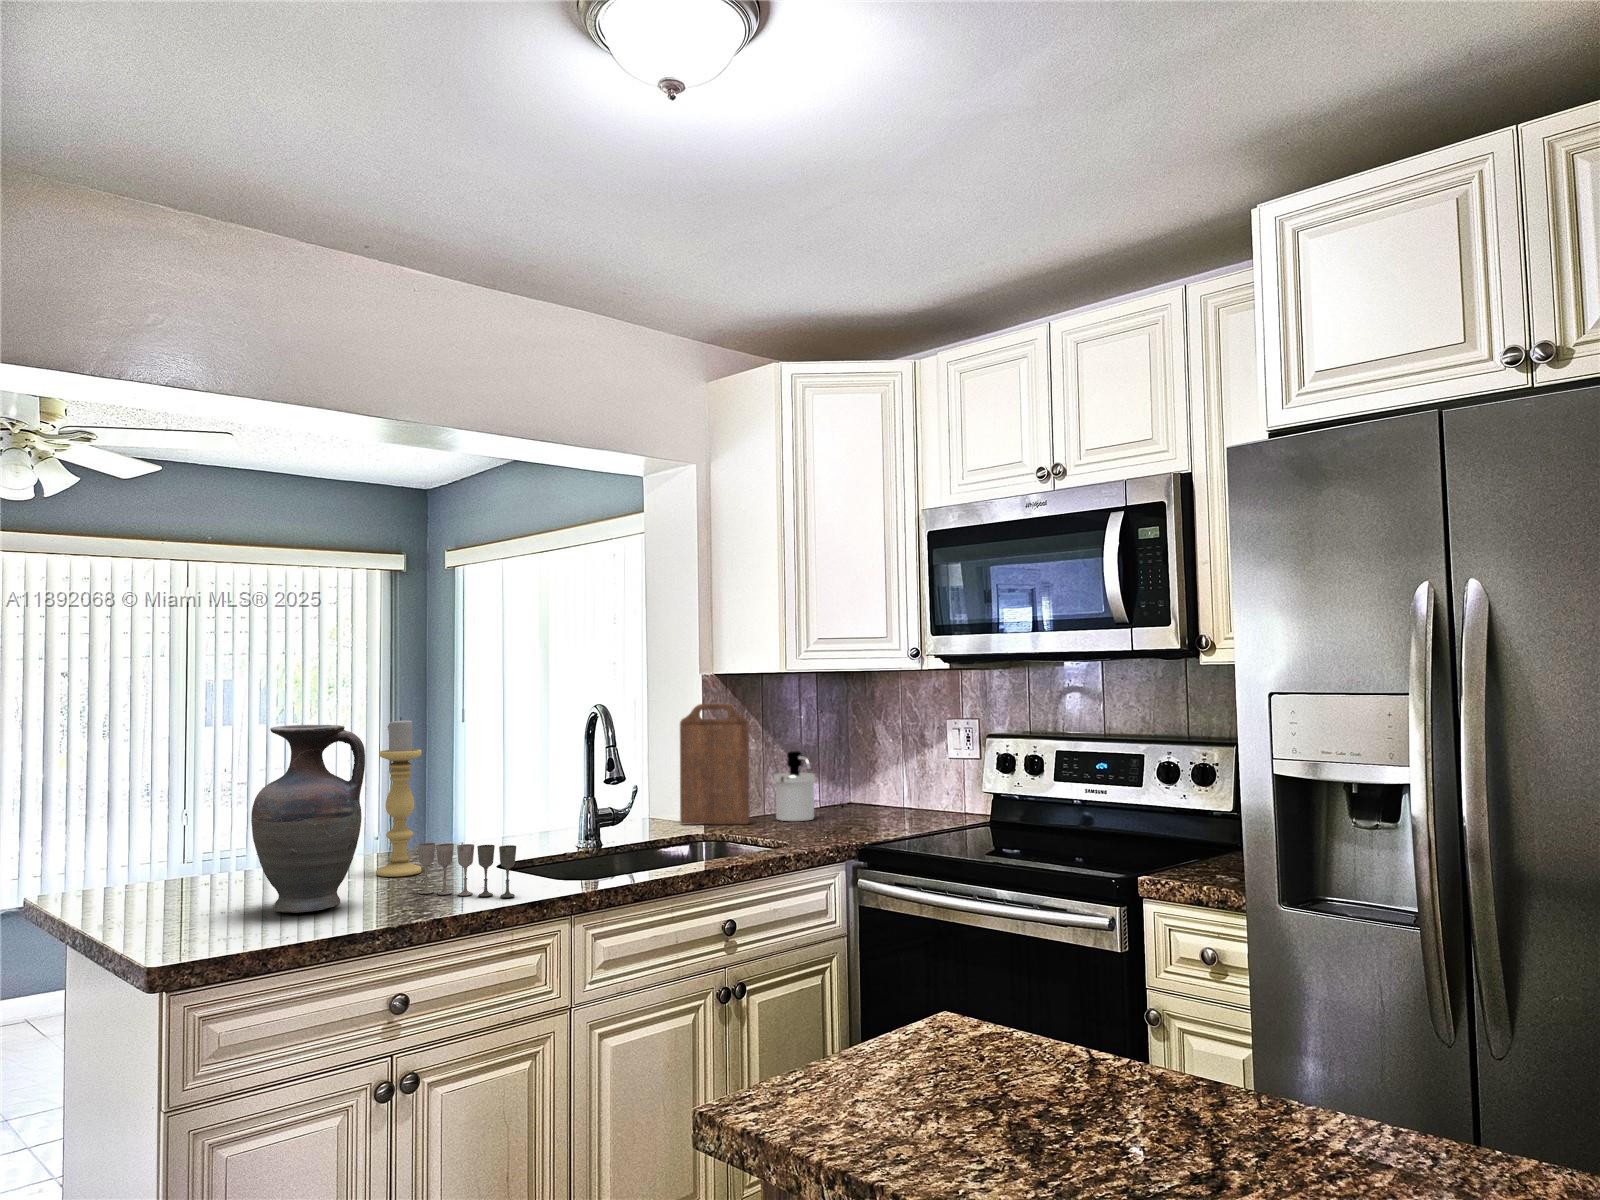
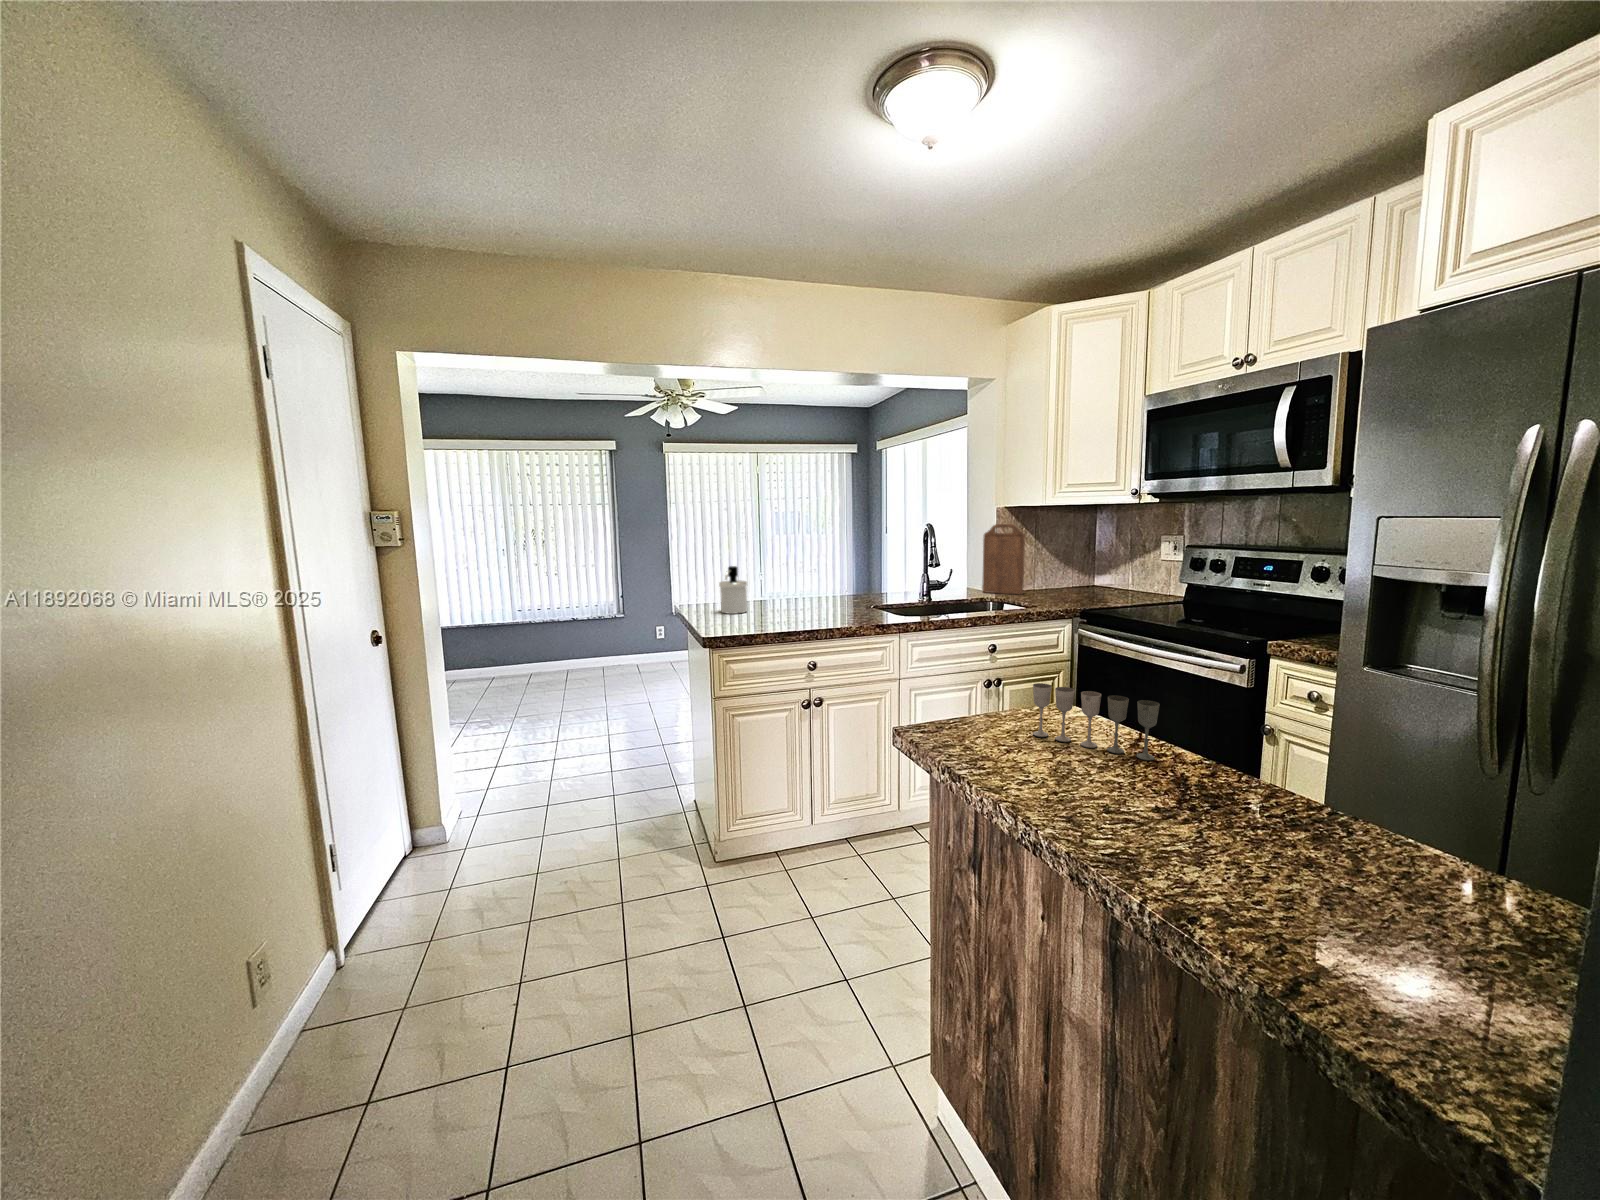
candle holder: present [377,717,421,877] -> none [814,530,835,609]
vase: present [251,725,365,913] -> none [749,533,799,622]
soap dispenser: present [774,751,815,821] -> present [719,566,747,614]
wine glass: present [418,843,516,897] -> present [1033,683,1160,760]

